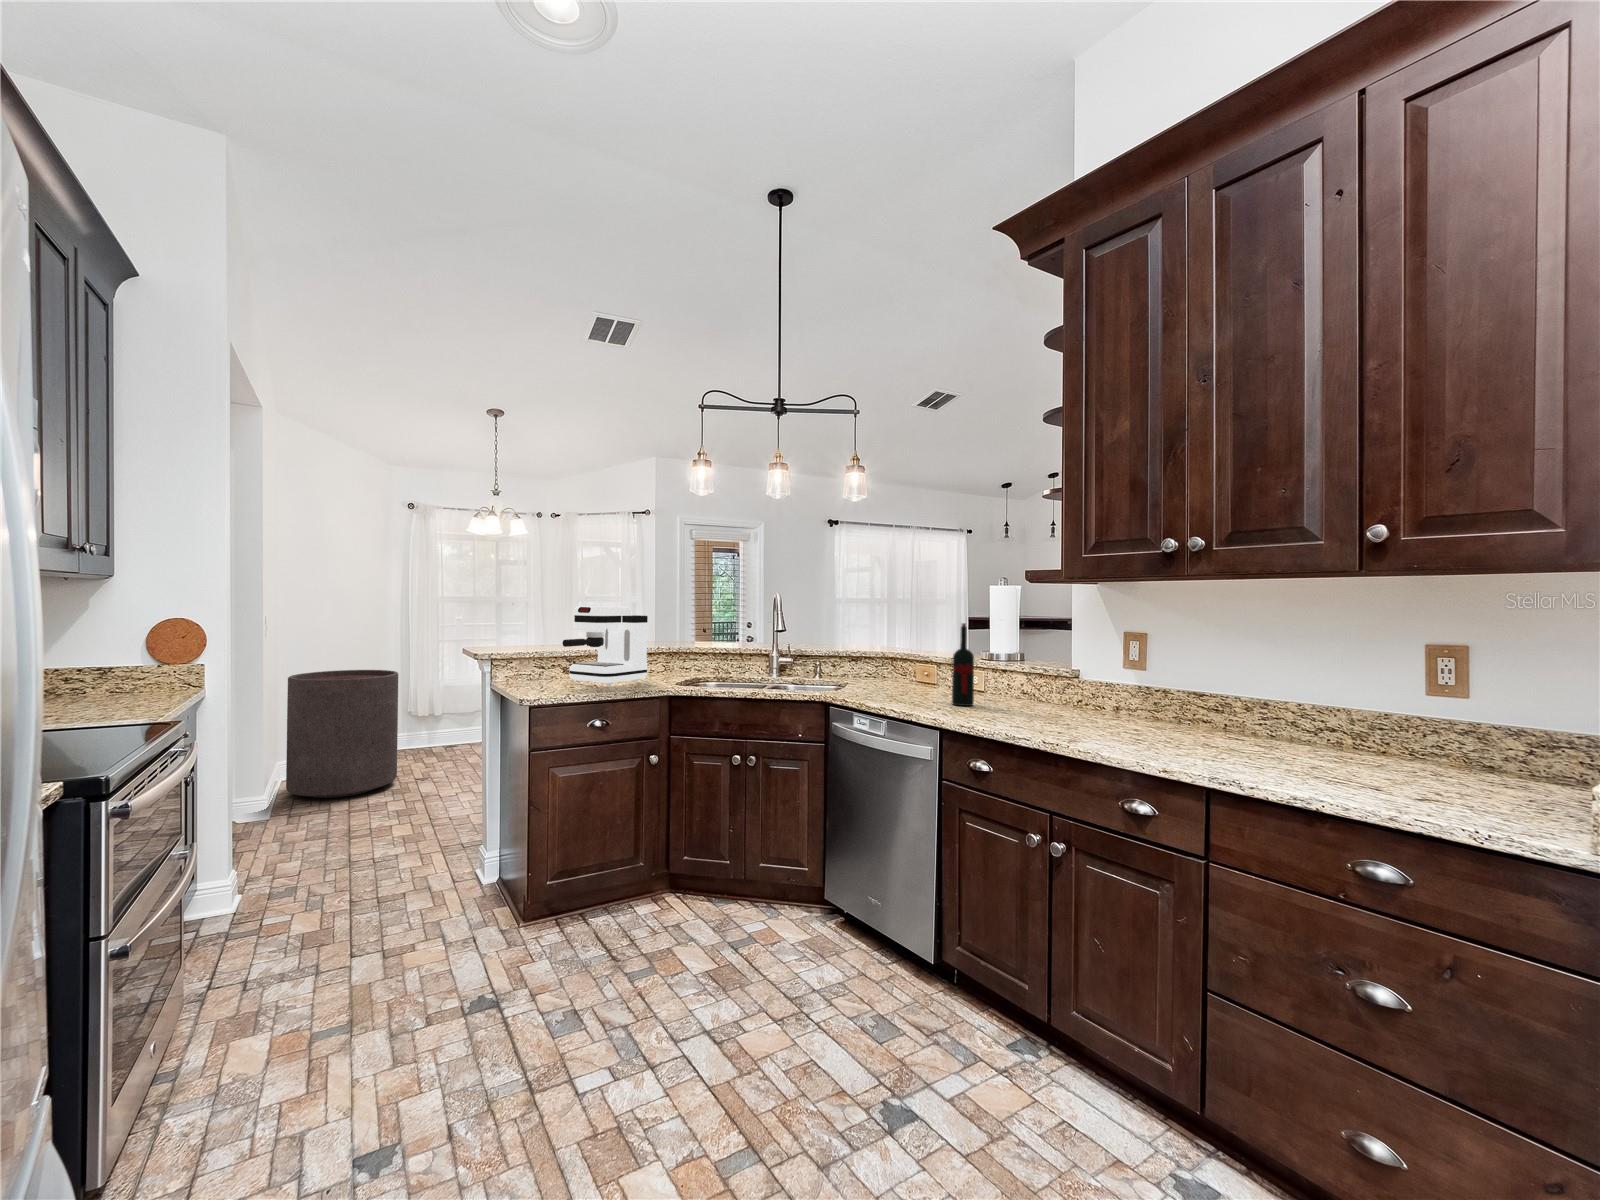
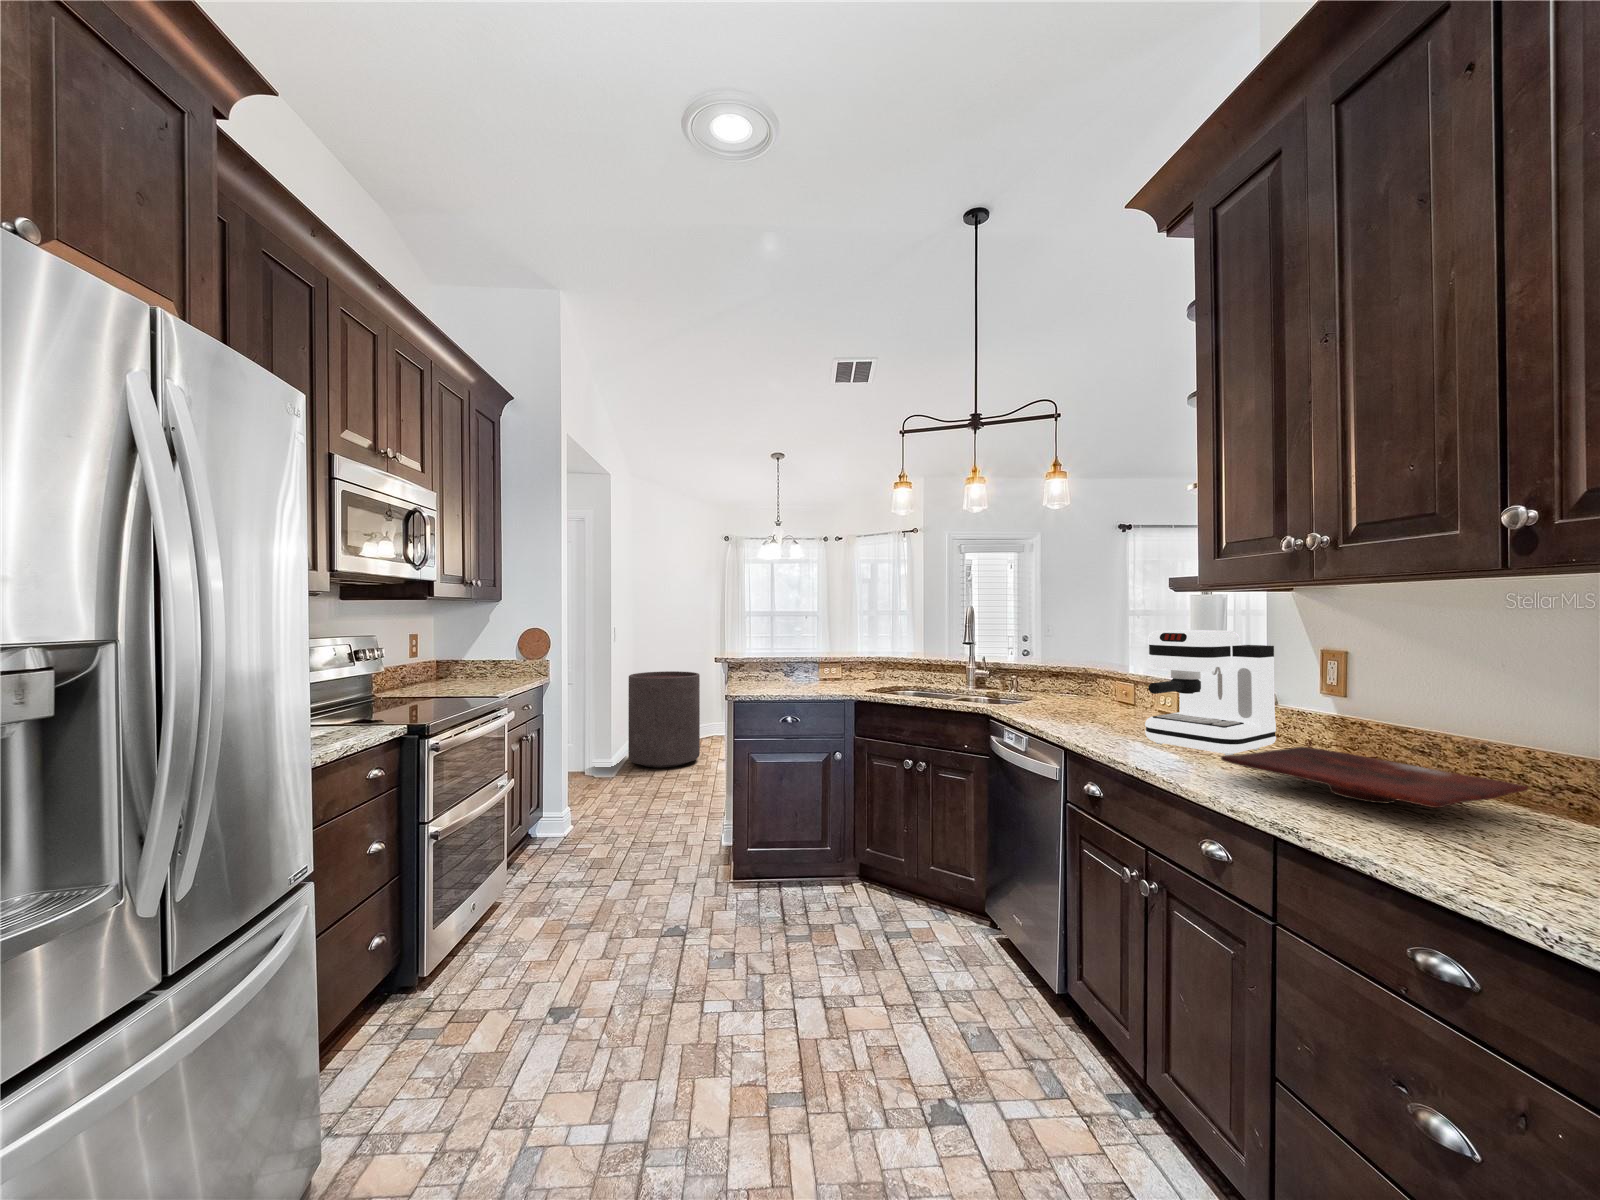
coffee maker: present [562,606,648,685] -> present [1145,630,1276,755]
wine bottle: present [952,623,974,706] -> none [1101,636,1127,726]
cutting board: none [1121,714,1313,753] -> present [1221,746,1528,808]

